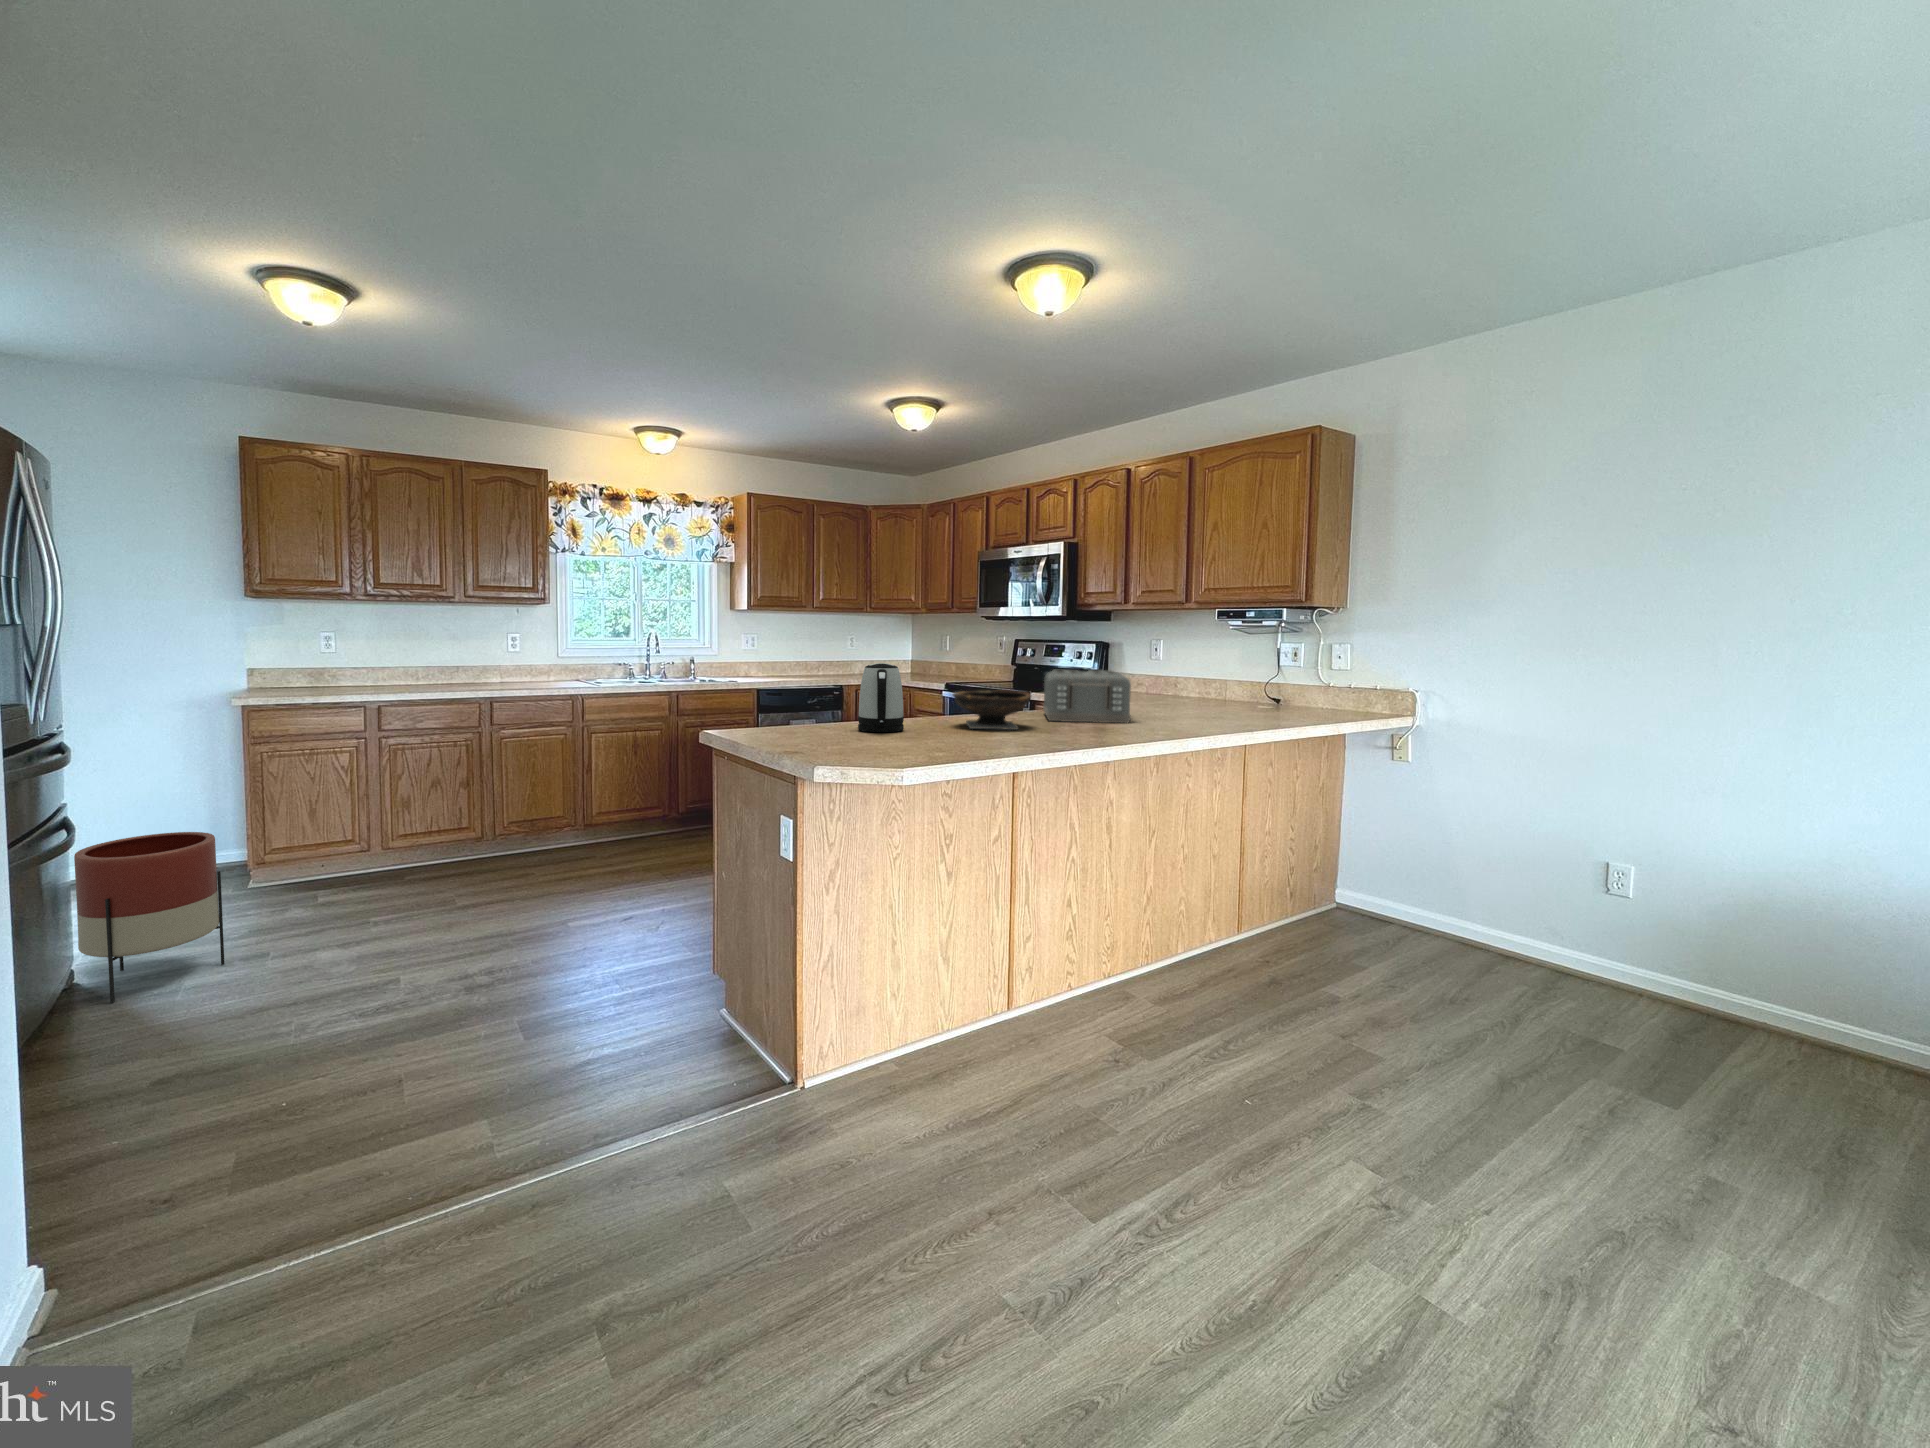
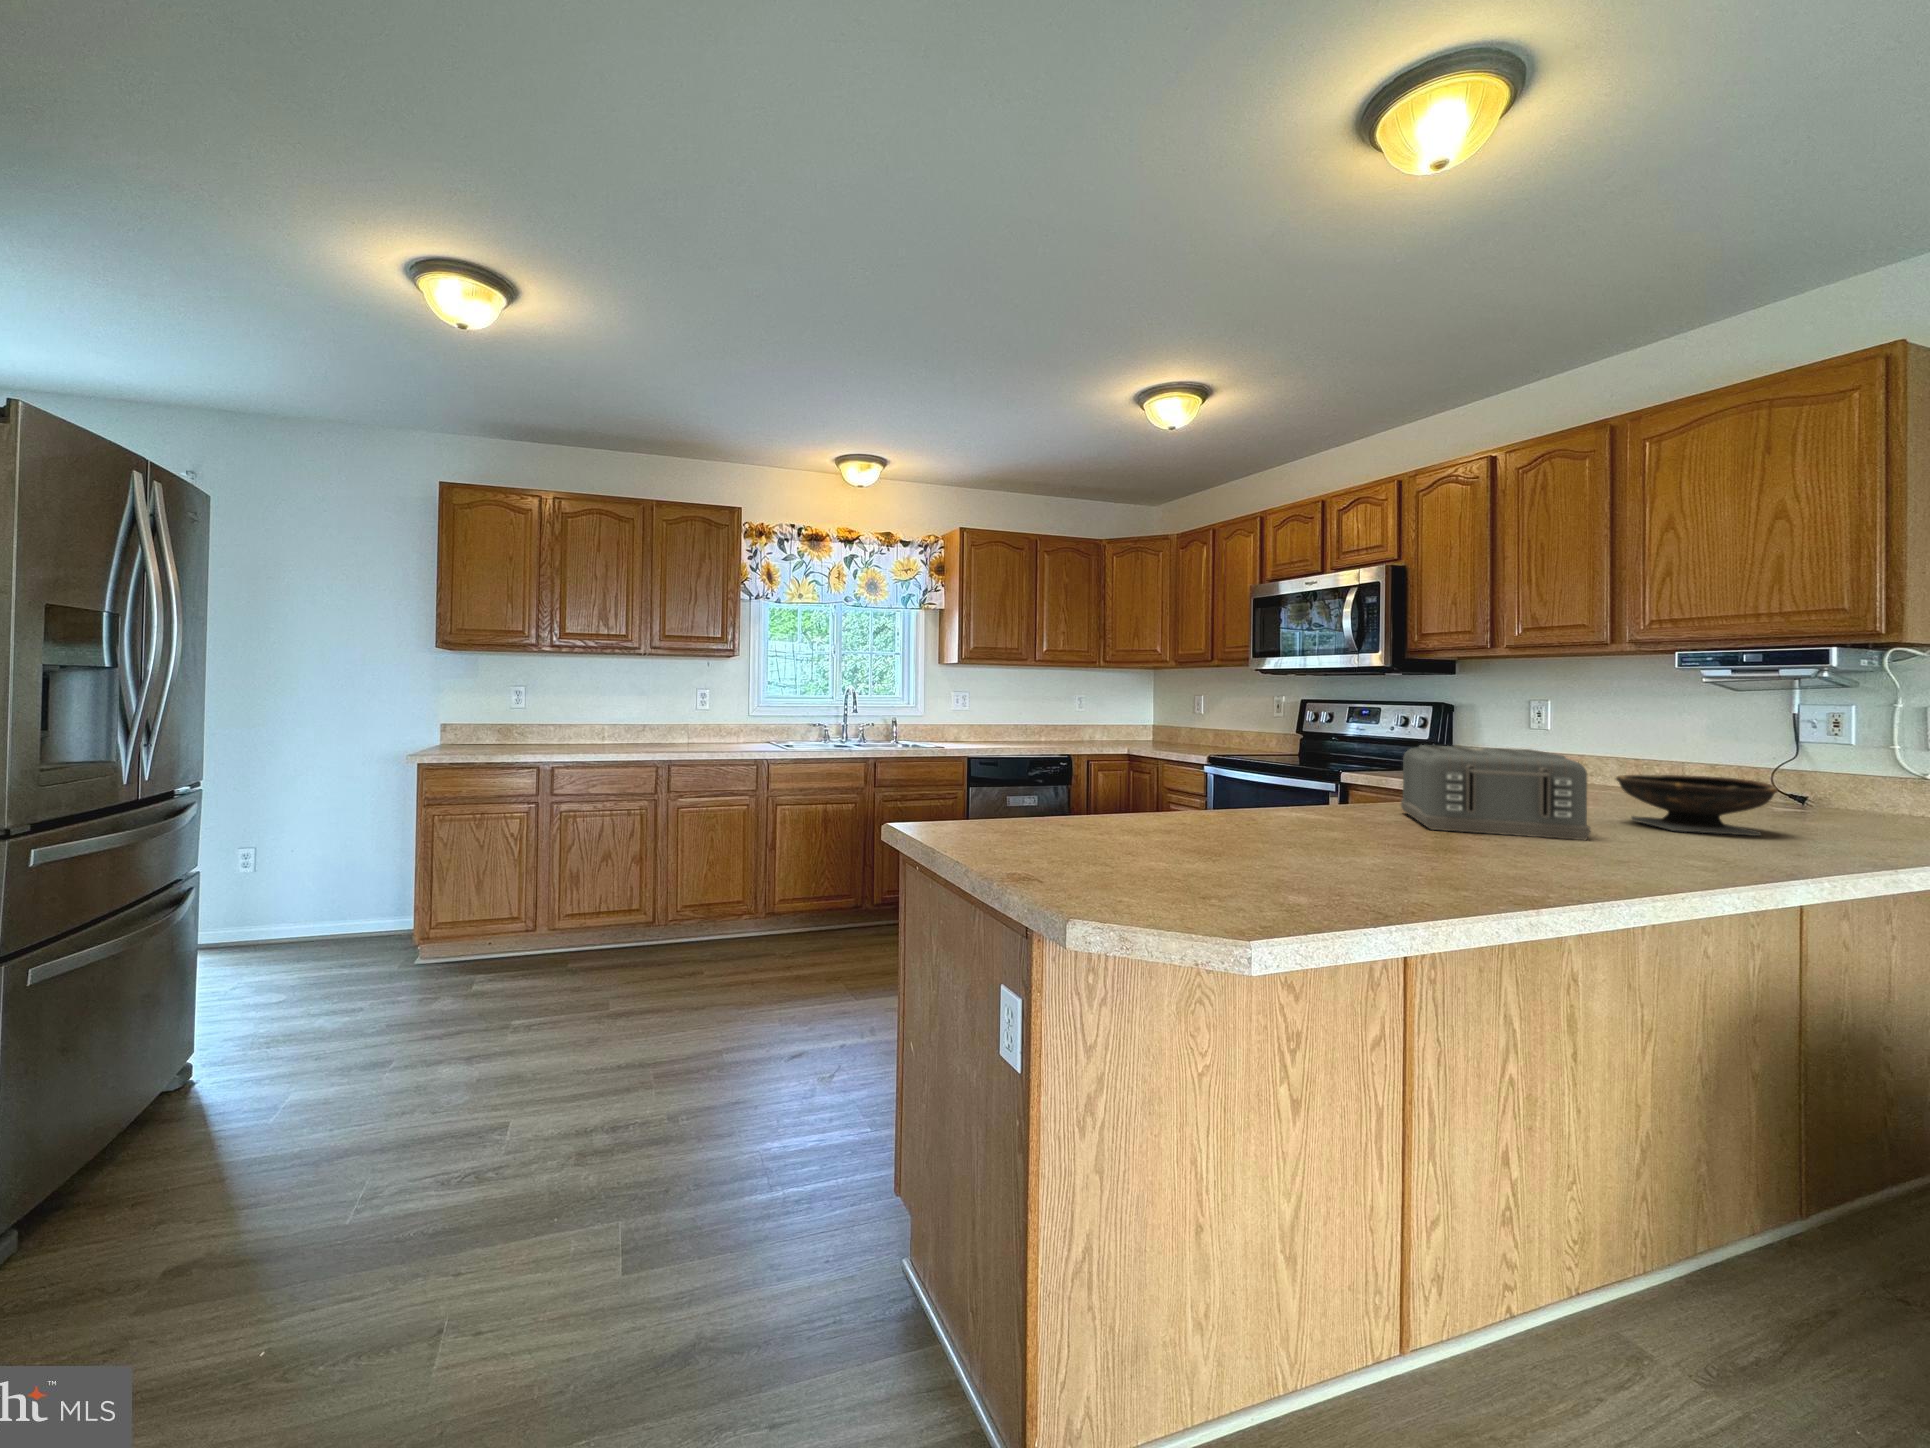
kettle: present [858,663,904,732] -> none [1120,732,1195,842]
bowl: present [953,691,1031,730] -> present [1616,774,1778,836]
planter: present [74,832,224,1003] -> none [197,909,350,1115]

